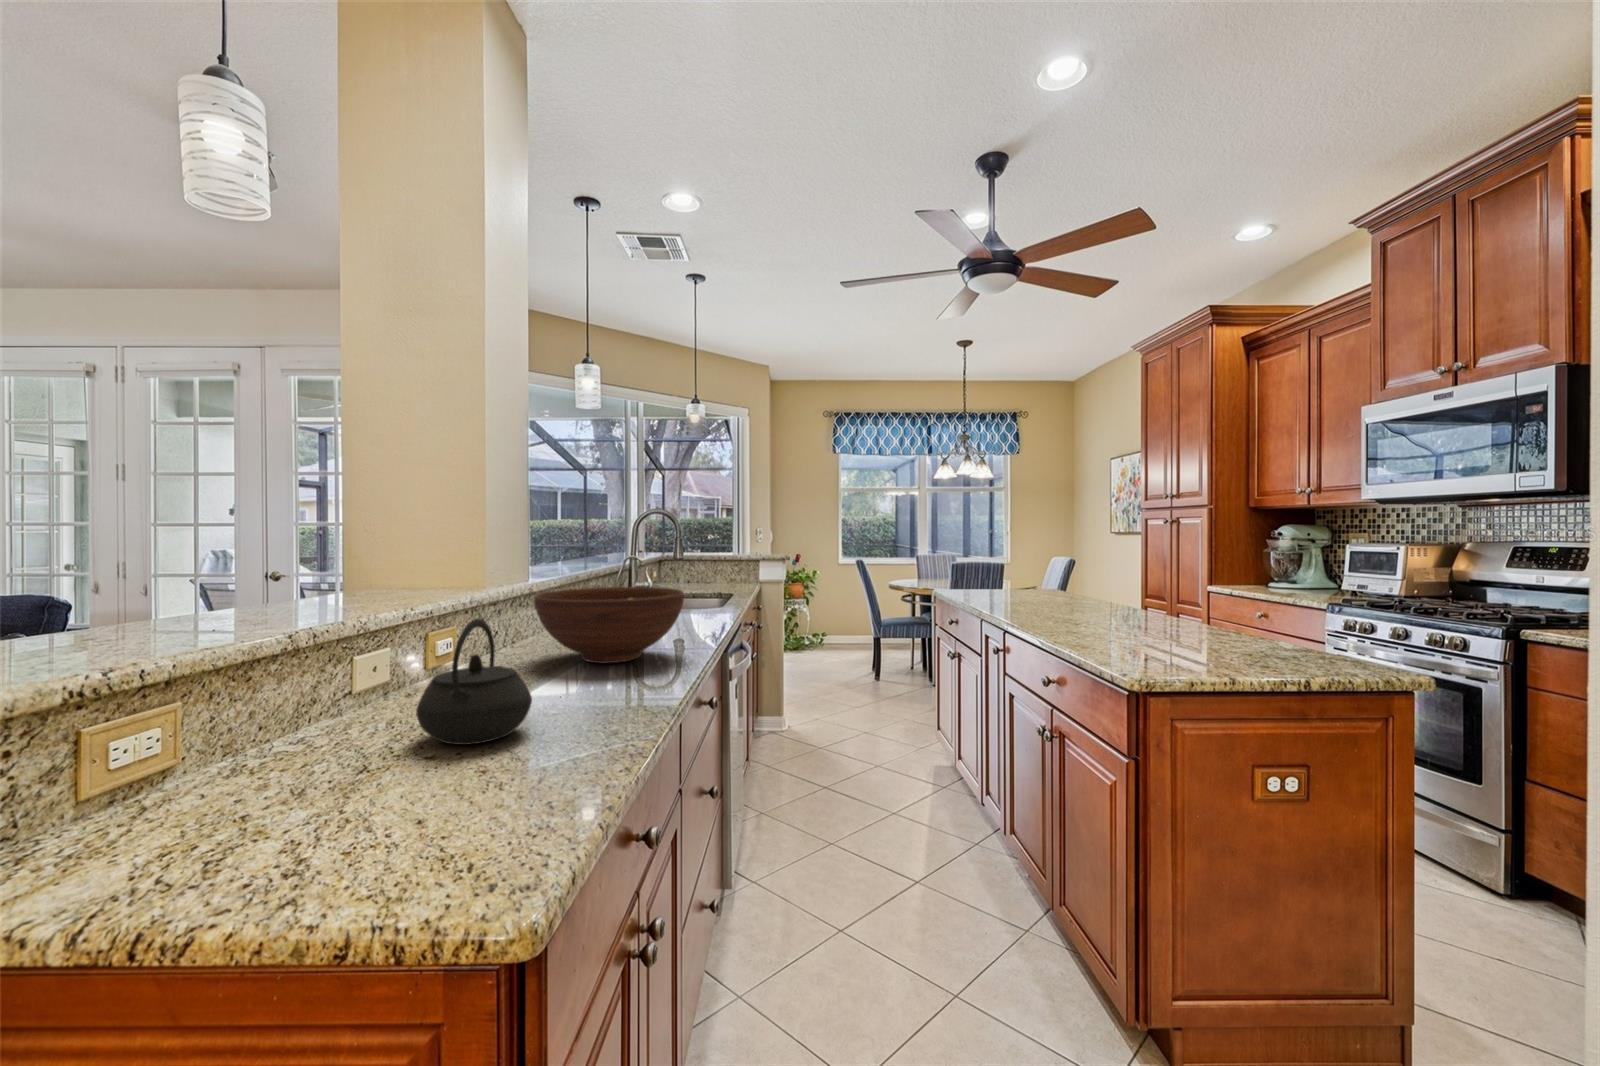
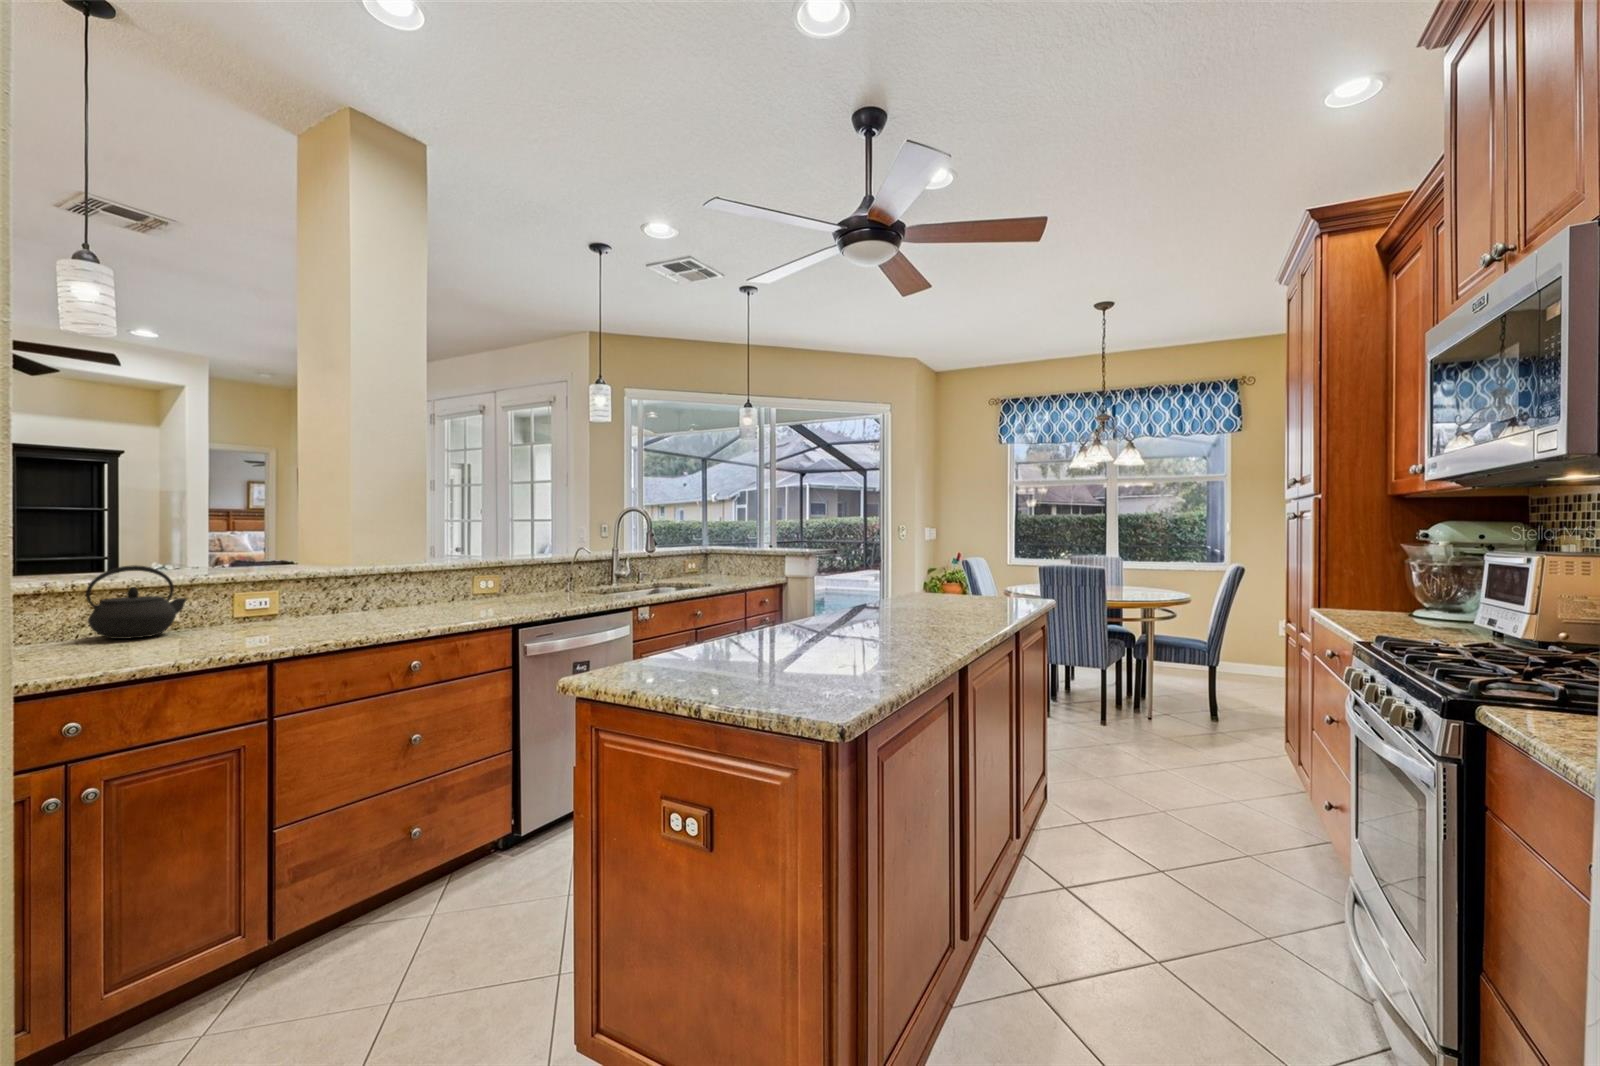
fruit bowl: present [534,587,684,663] -> none [322,560,447,614]

